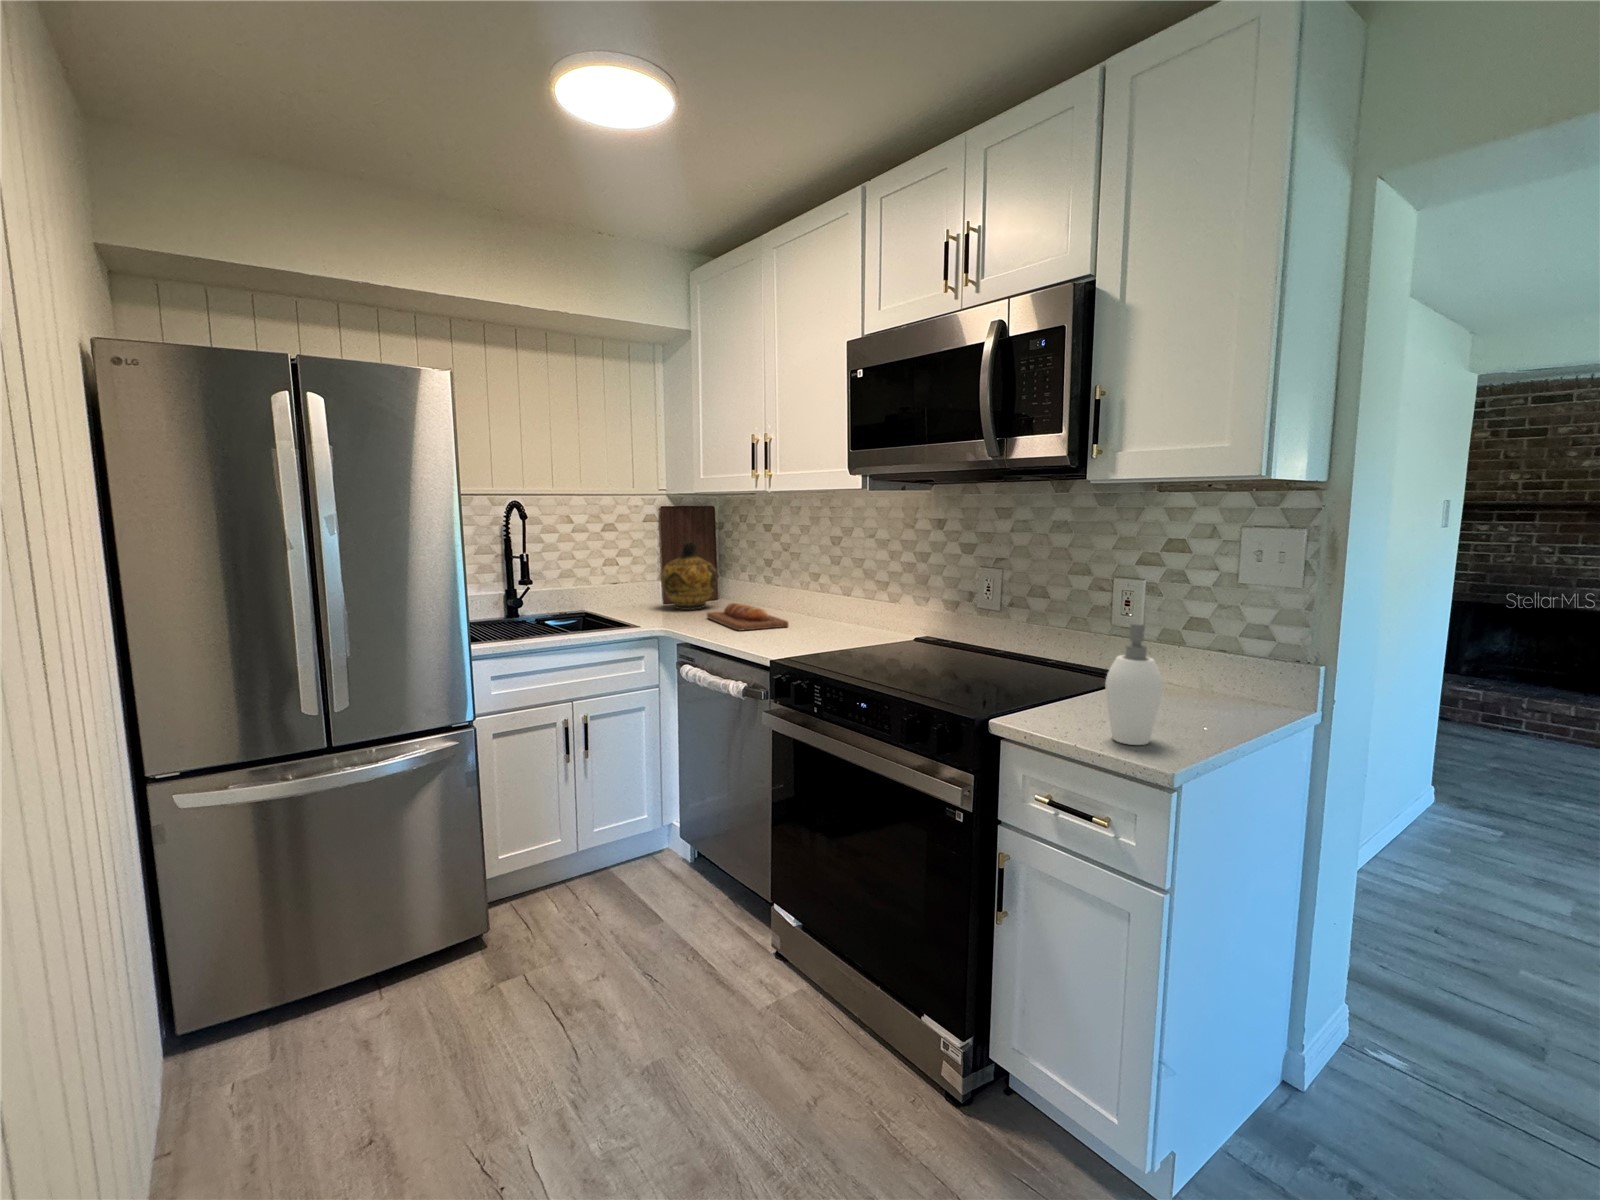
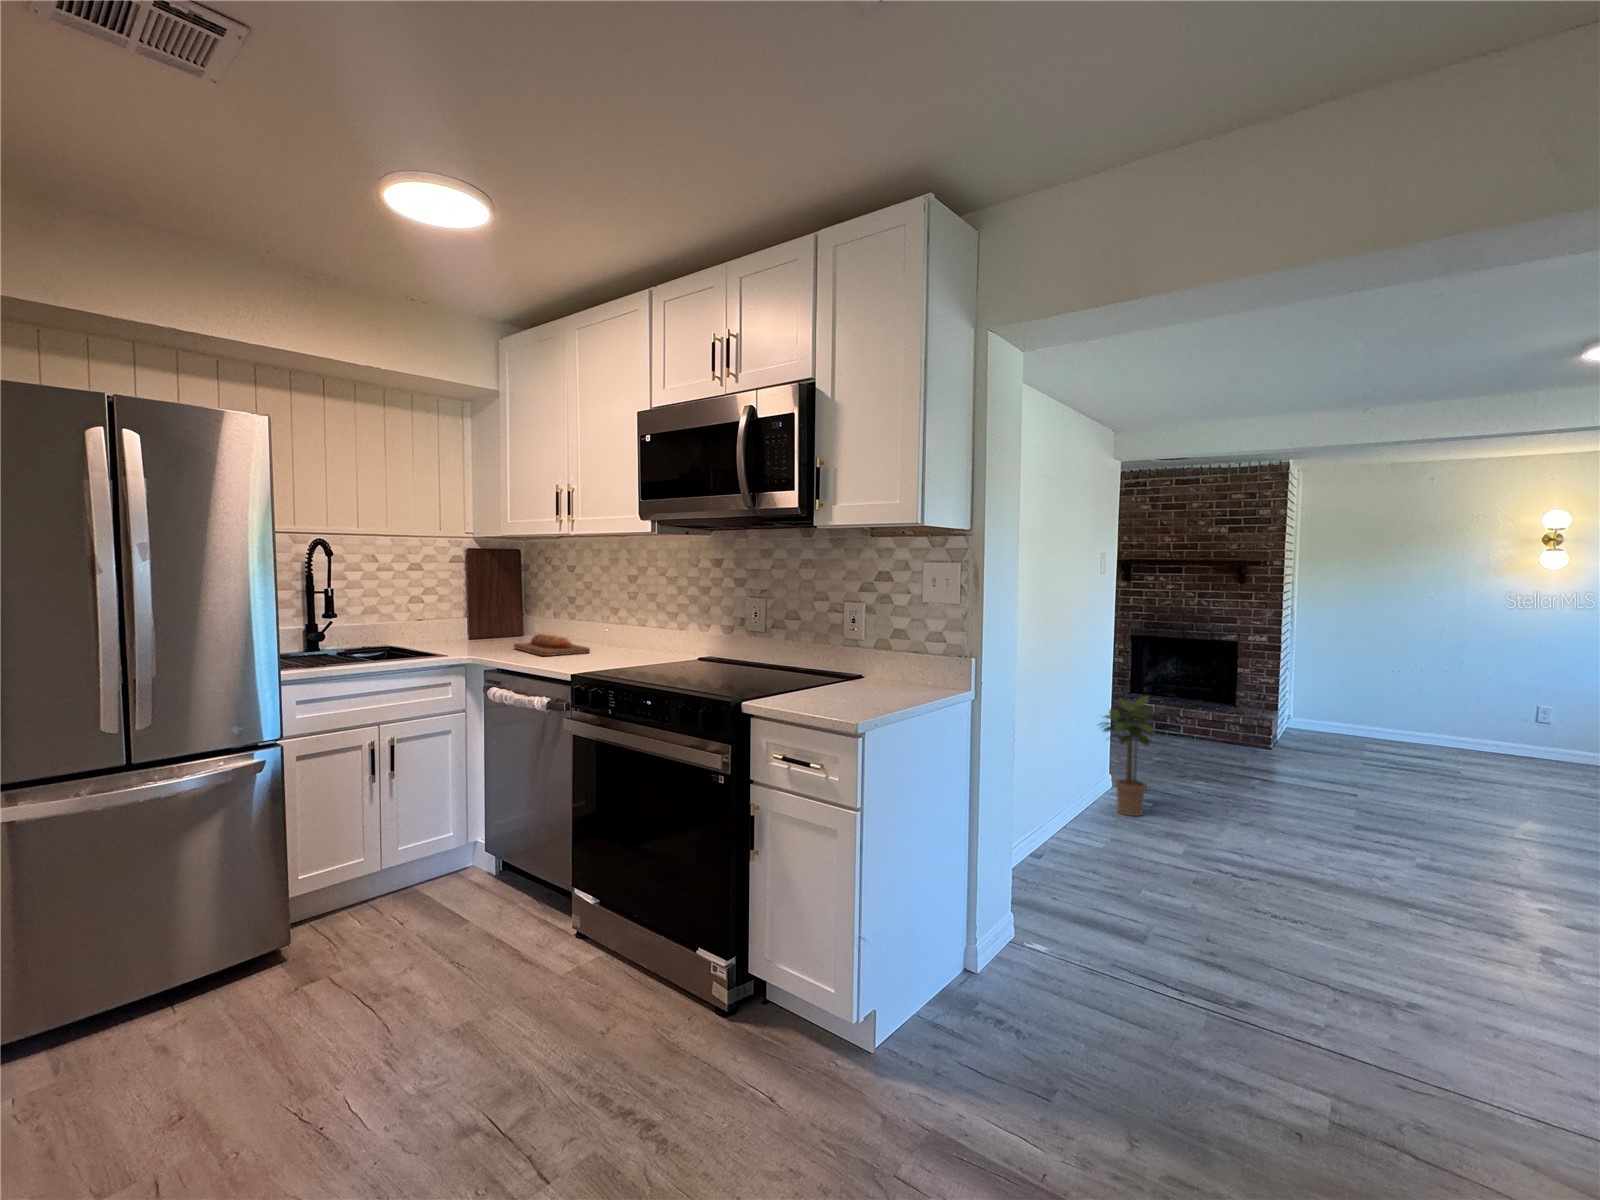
ceramic jug: present [661,540,718,610] -> none [469,578,524,643]
soap dispenser: present [1105,623,1165,745] -> none [819,623,856,710]
potted plant: none [1430,695,1530,854] -> present [1100,696,1154,816]

